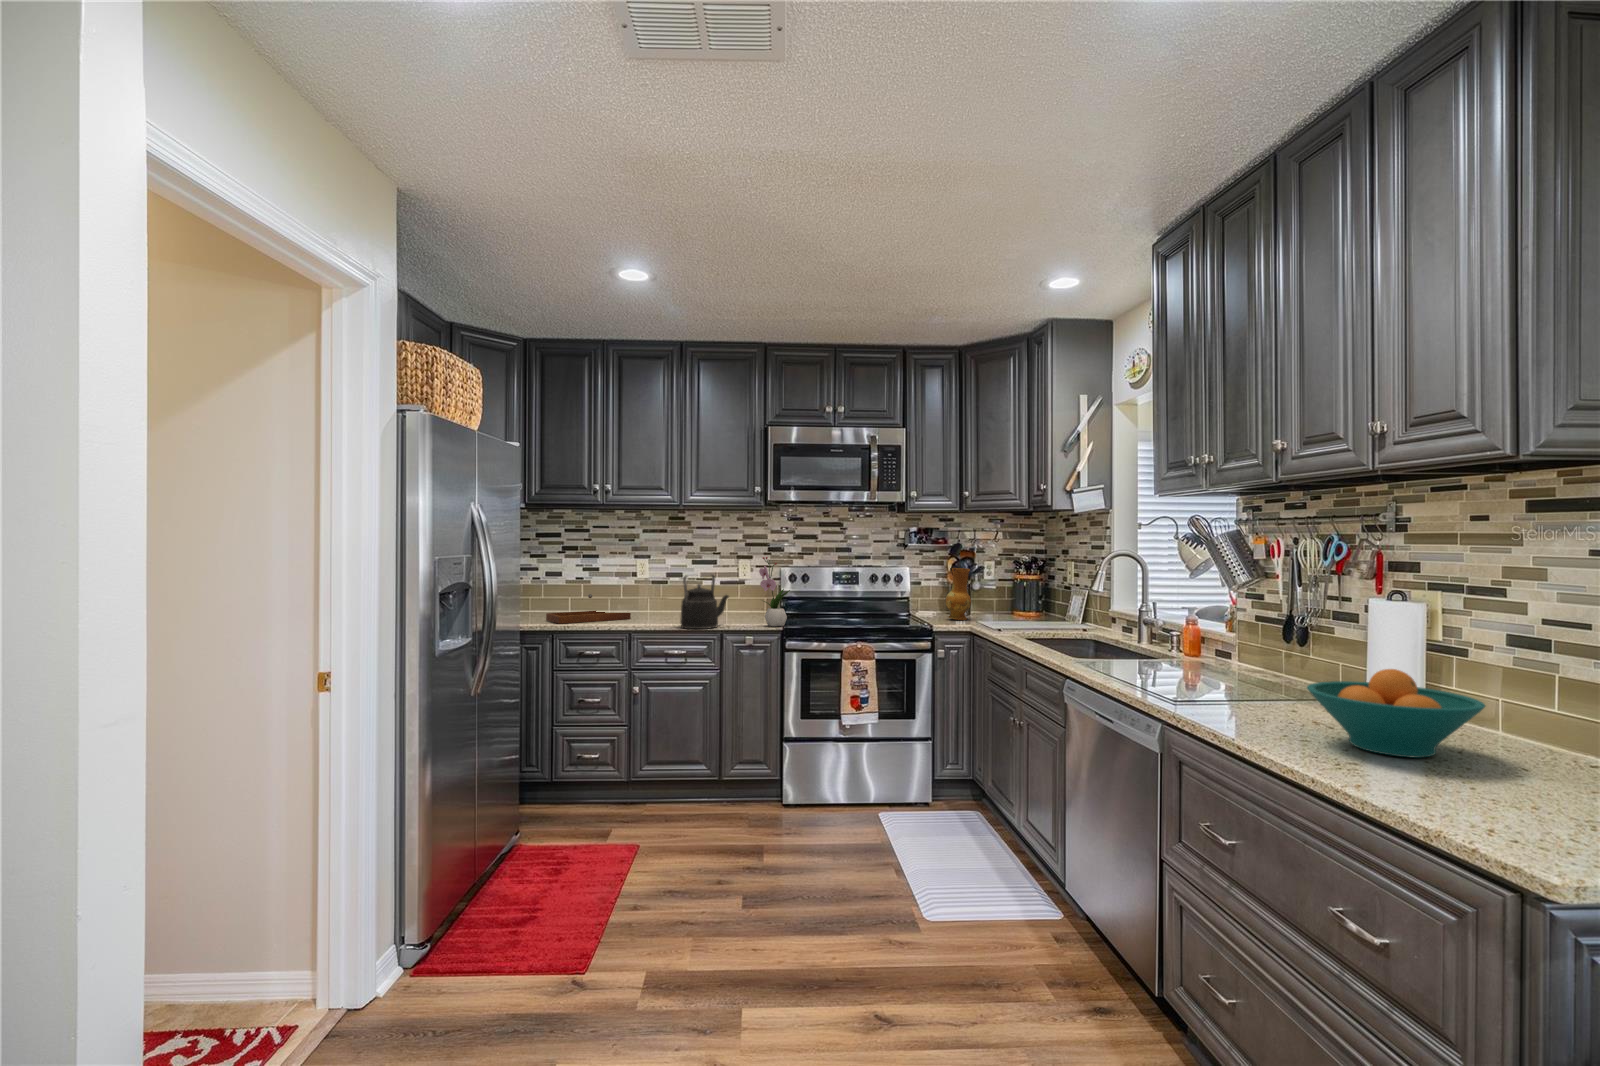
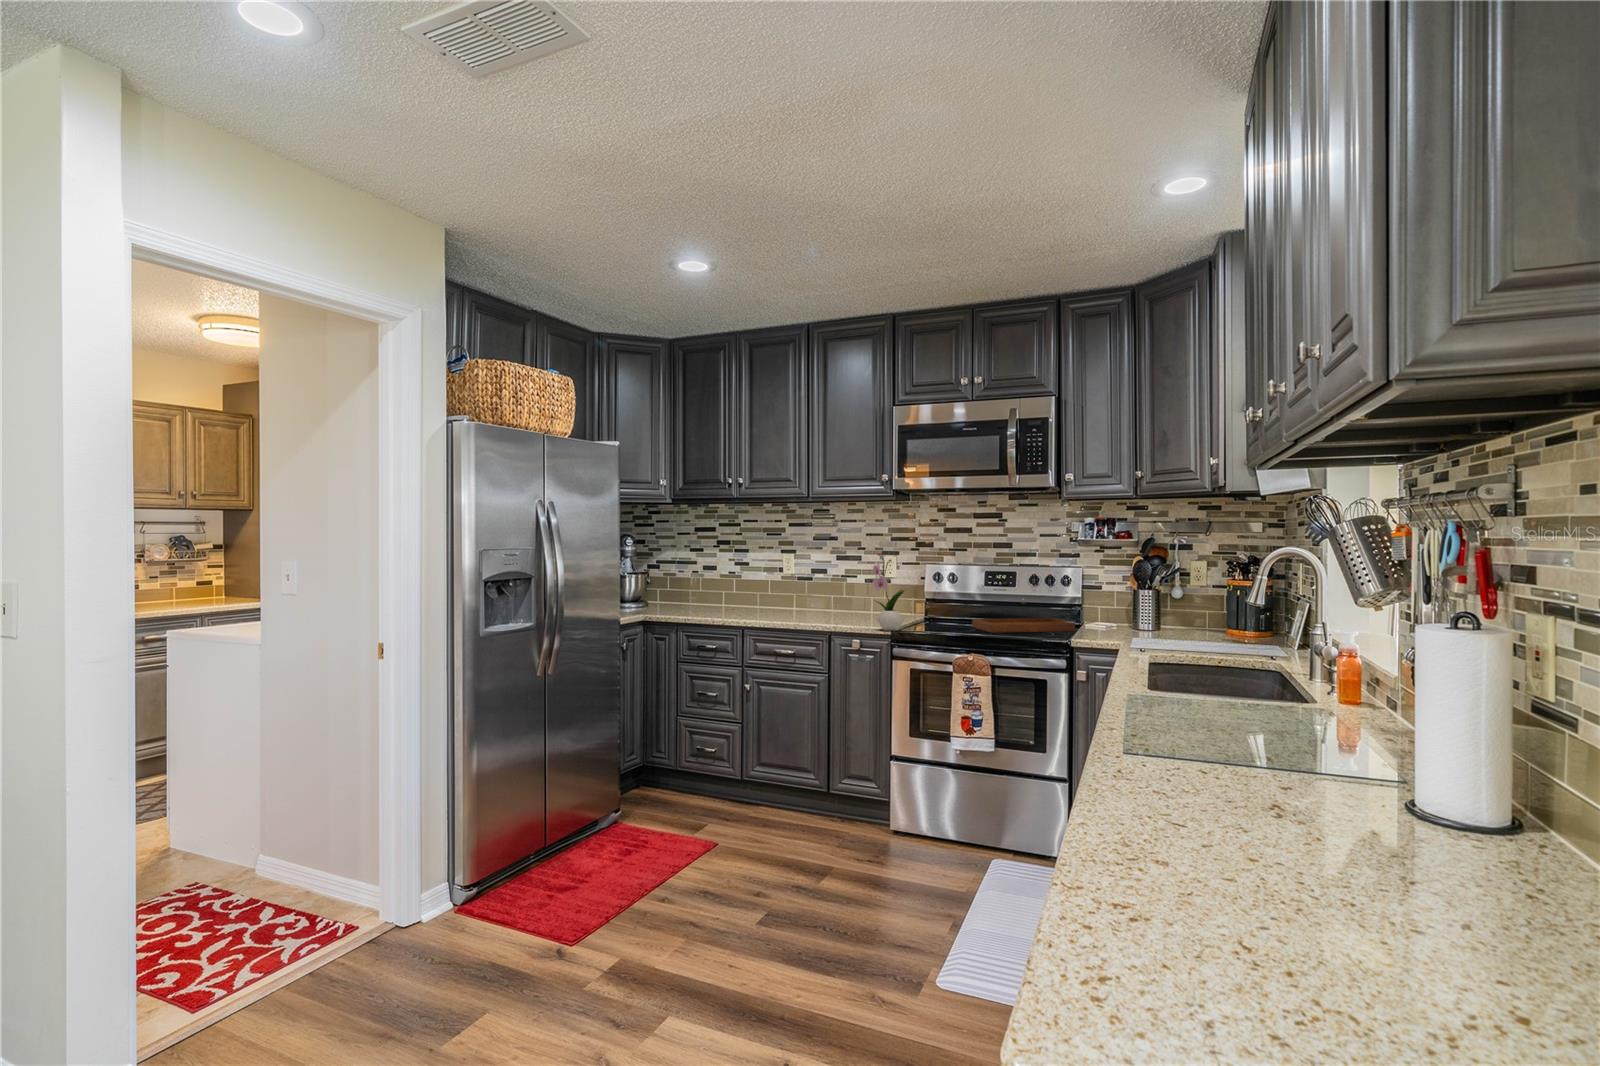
ceramic jug: present [945,568,971,620] -> none [1112,570,1146,637]
kettle: present [680,575,729,629] -> none [790,571,848,629]
tray: present [546,594,631,624] -> present [972,599,1075,633]
fruit bowl: present [1307,669,1485,758] -> none [1130,726,1368,864]

